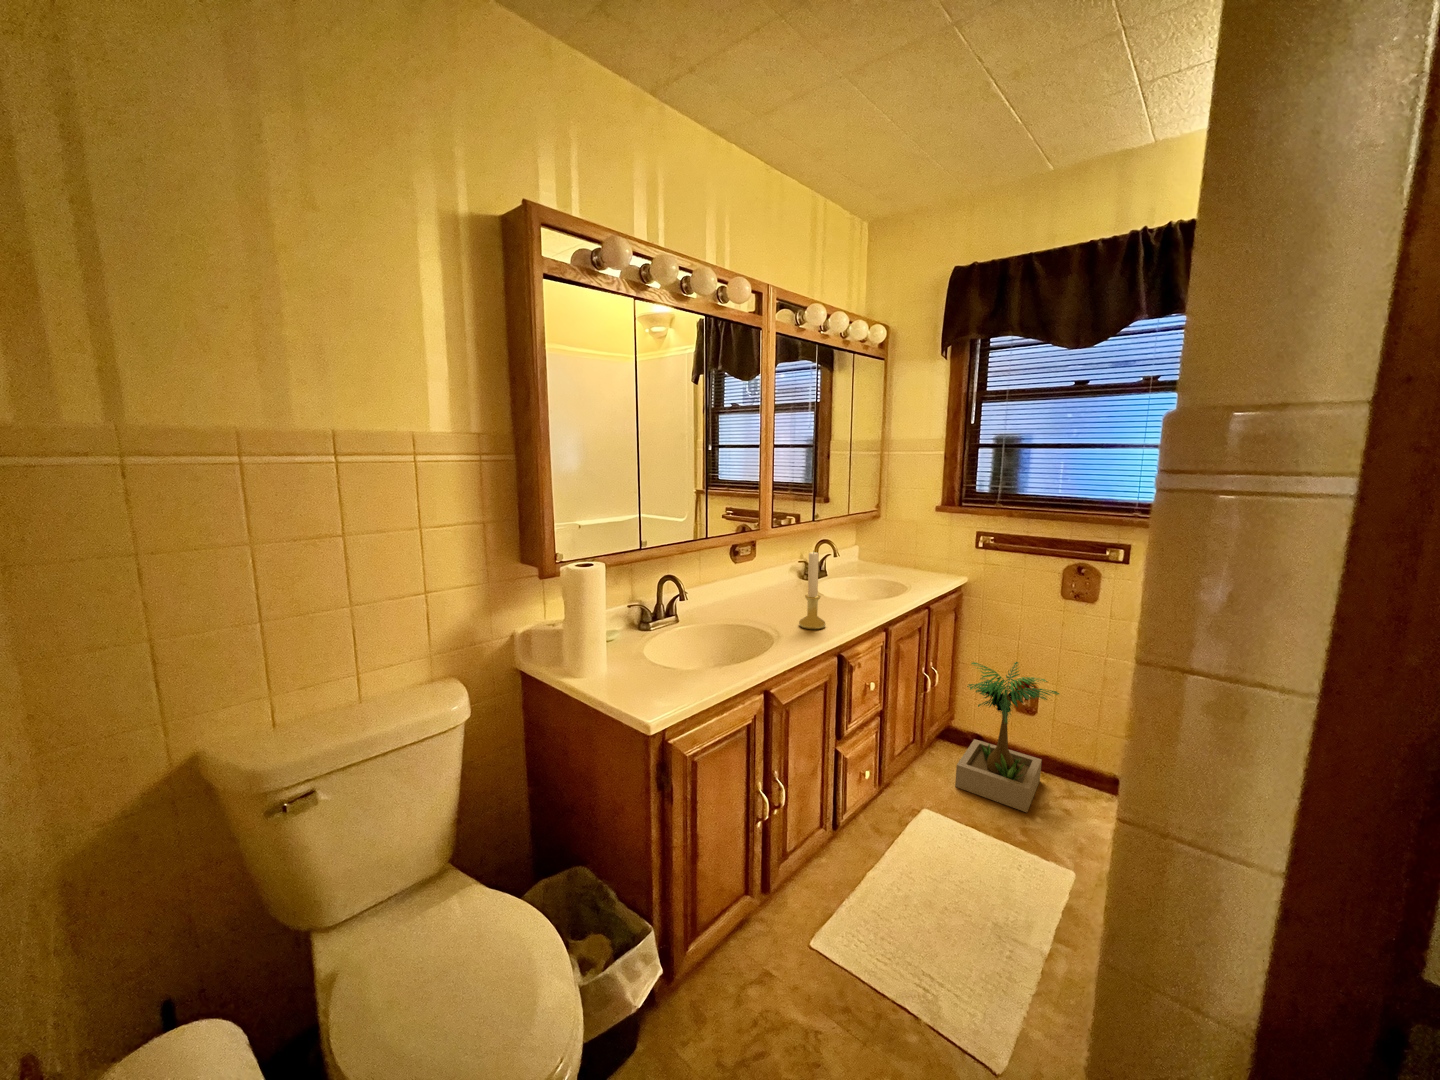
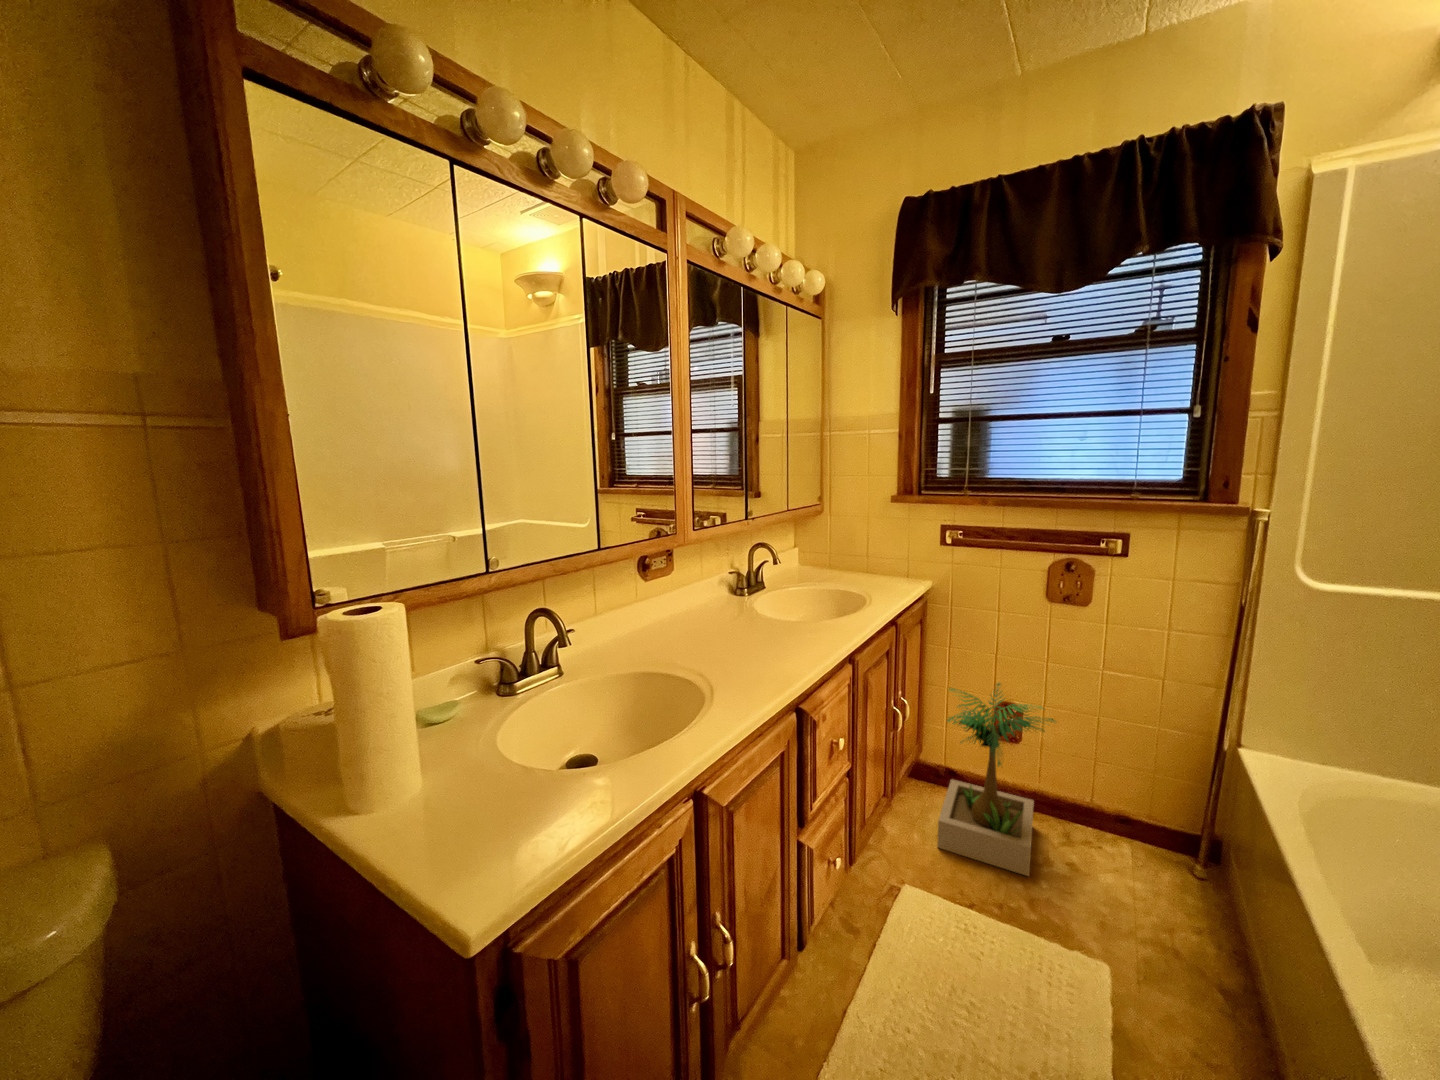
candle holder: present [799,551,825,630] -> none [738,561,776,676]

